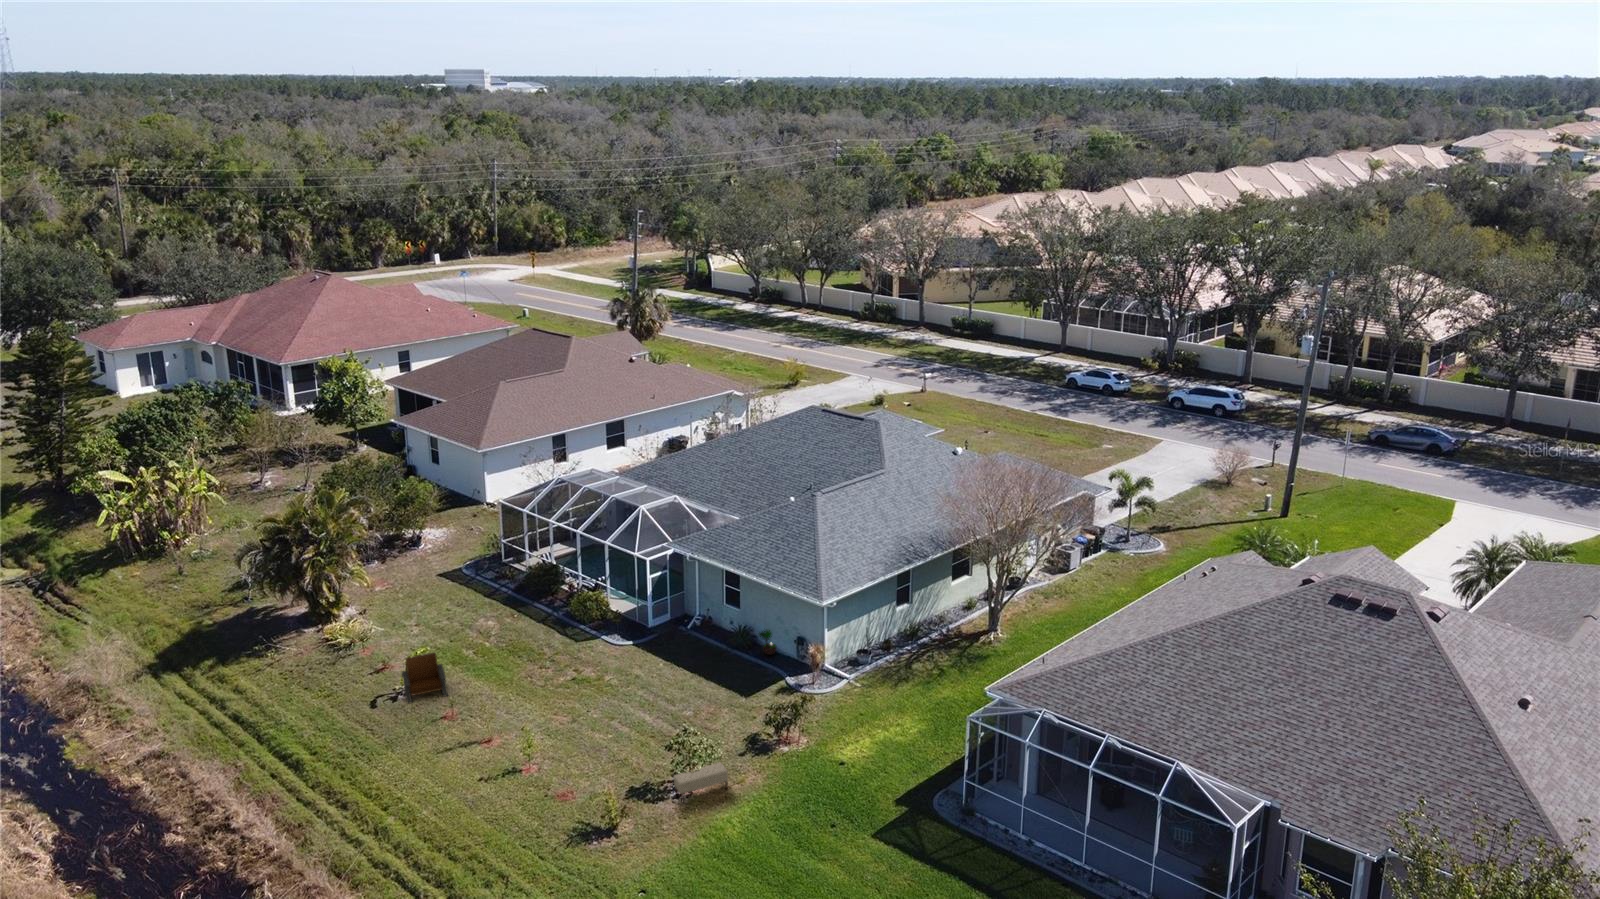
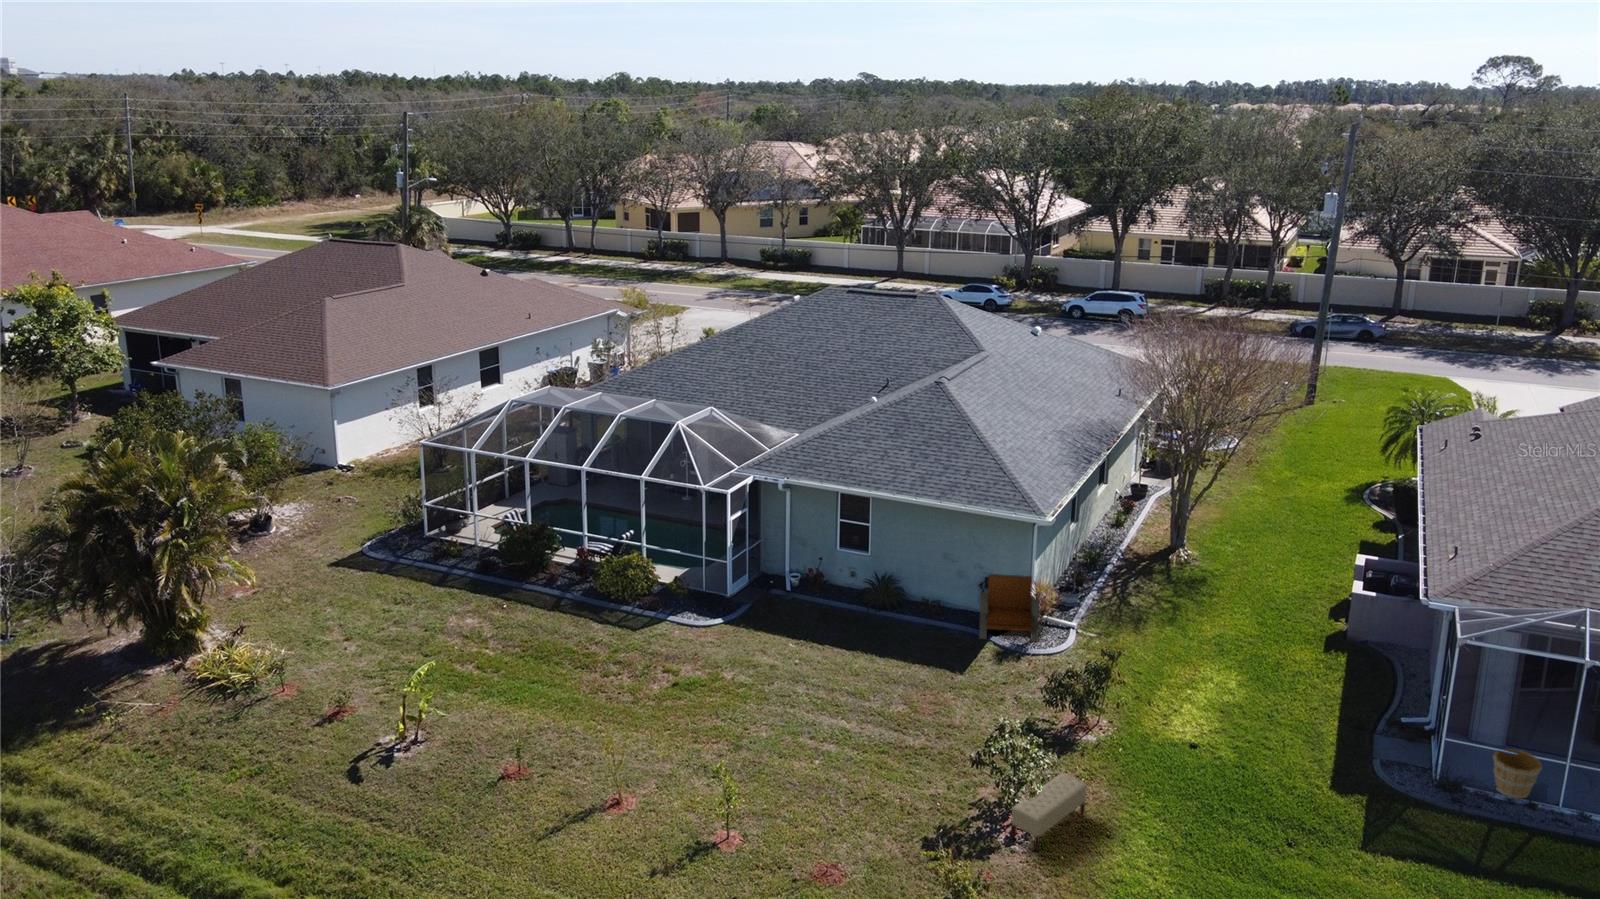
potted tree: present [758,630,776,655] -> none [915,569,942,611]
lounge chair: present [402,652,448,704] -> present [979,574,1040,642]
wooden bucket: none [992,794,1020,827] -> present [1493,749,1542,799]

